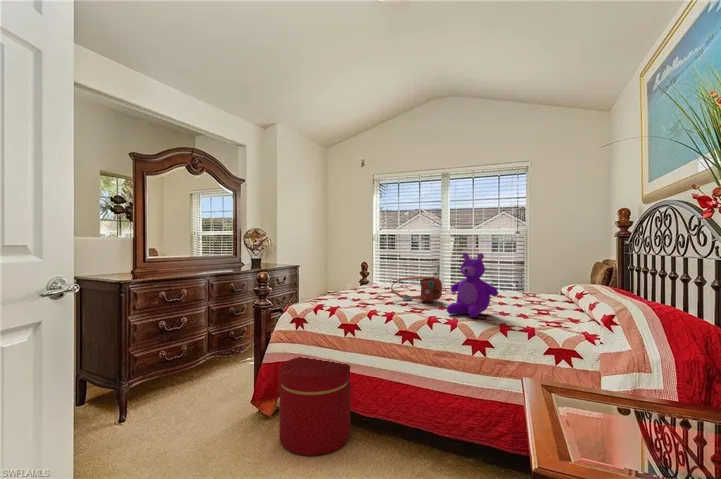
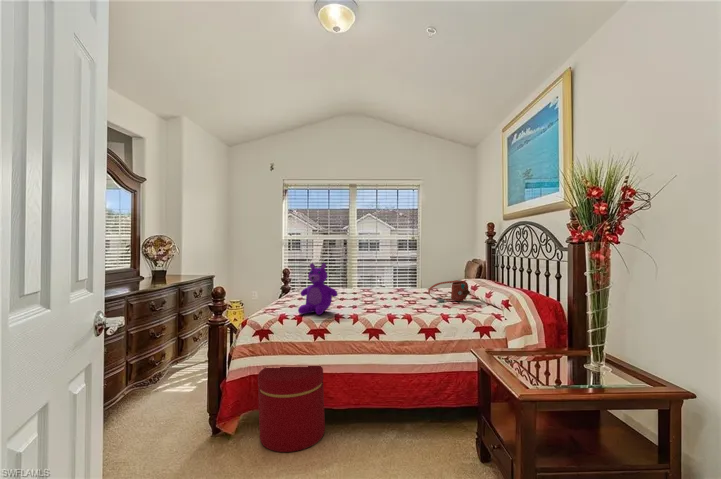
teddy bear: present [447,253,498,317] -> present [298,263,337,315]
handbag: present [391,276,442,302] -> present [428,280,470,302]

